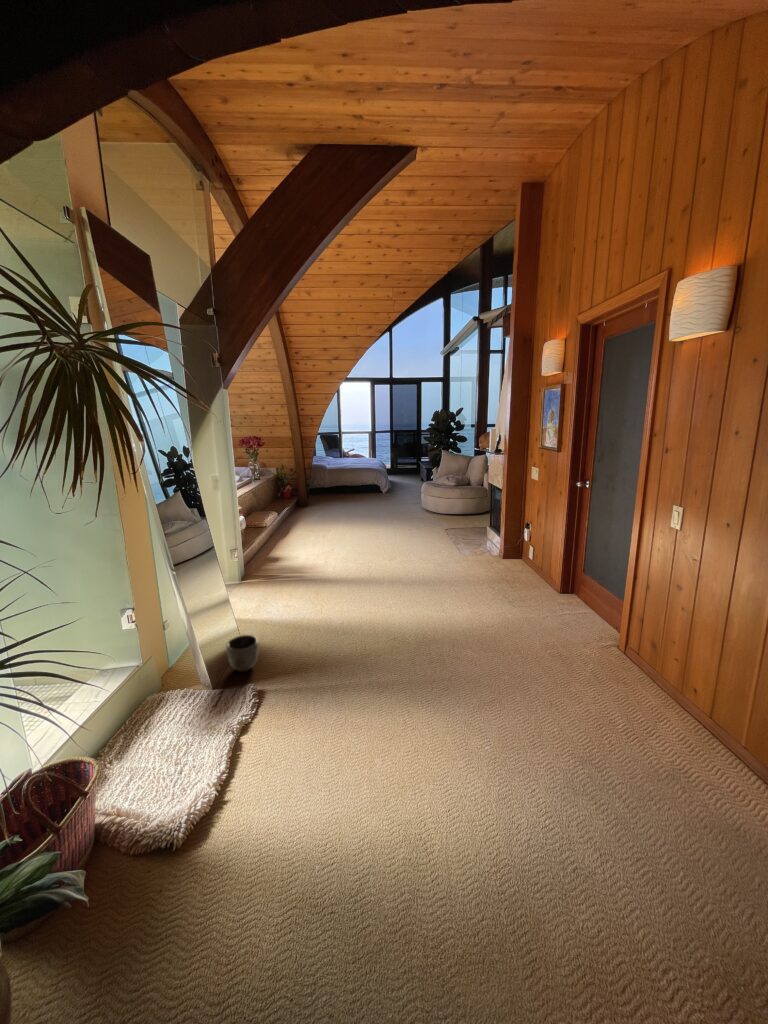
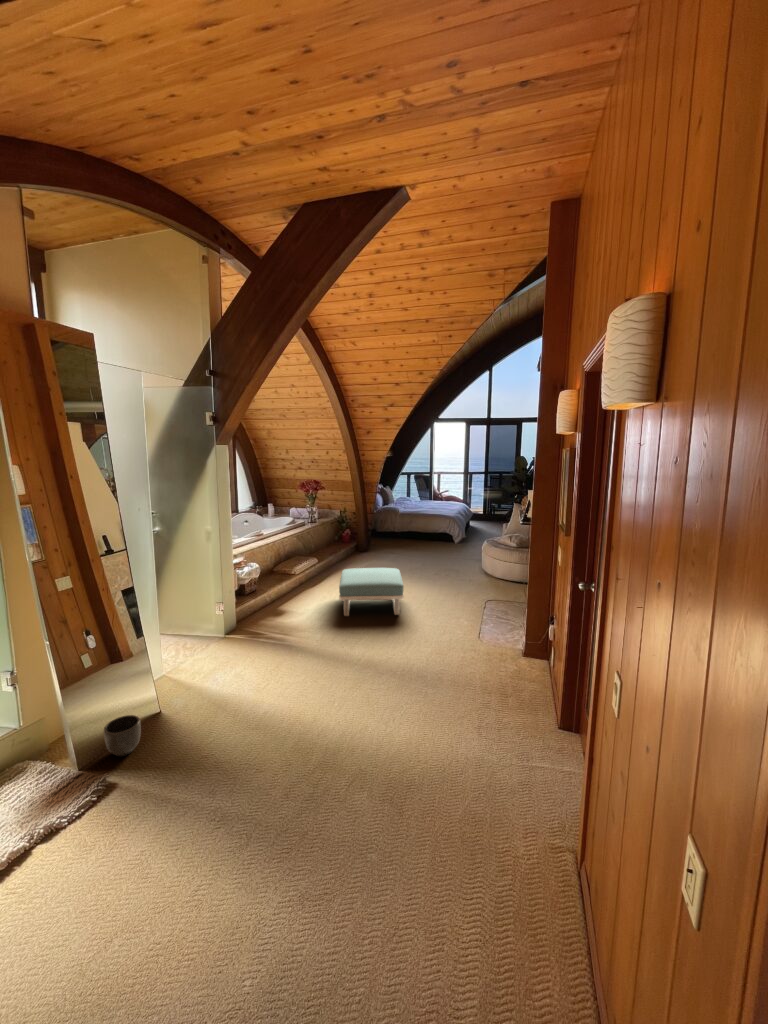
footstool: none [322,508,390,551] -> present [339,568,404,616]

